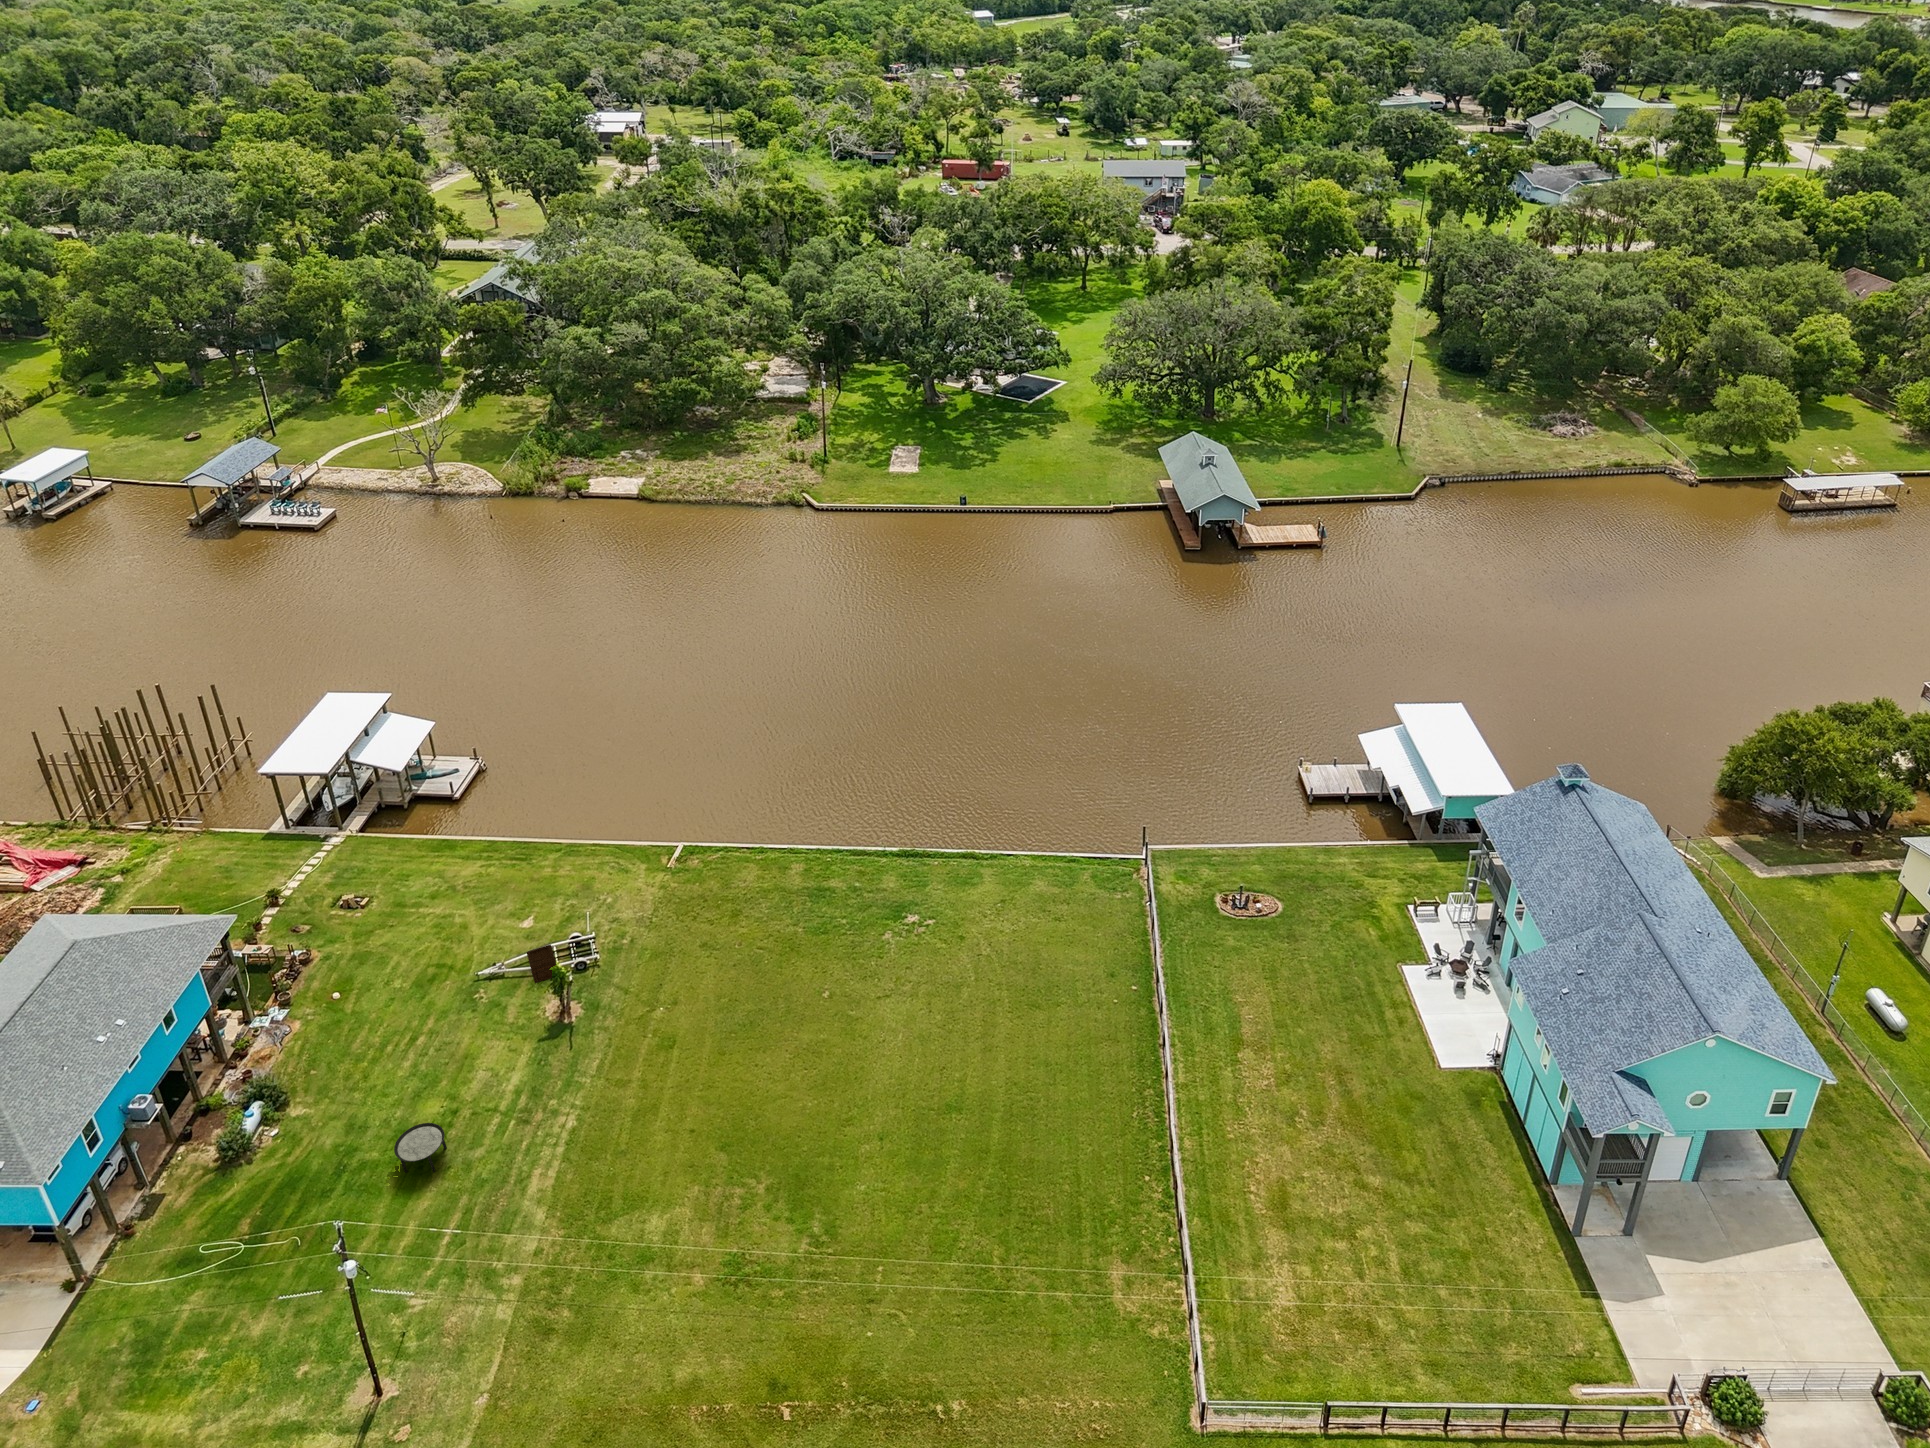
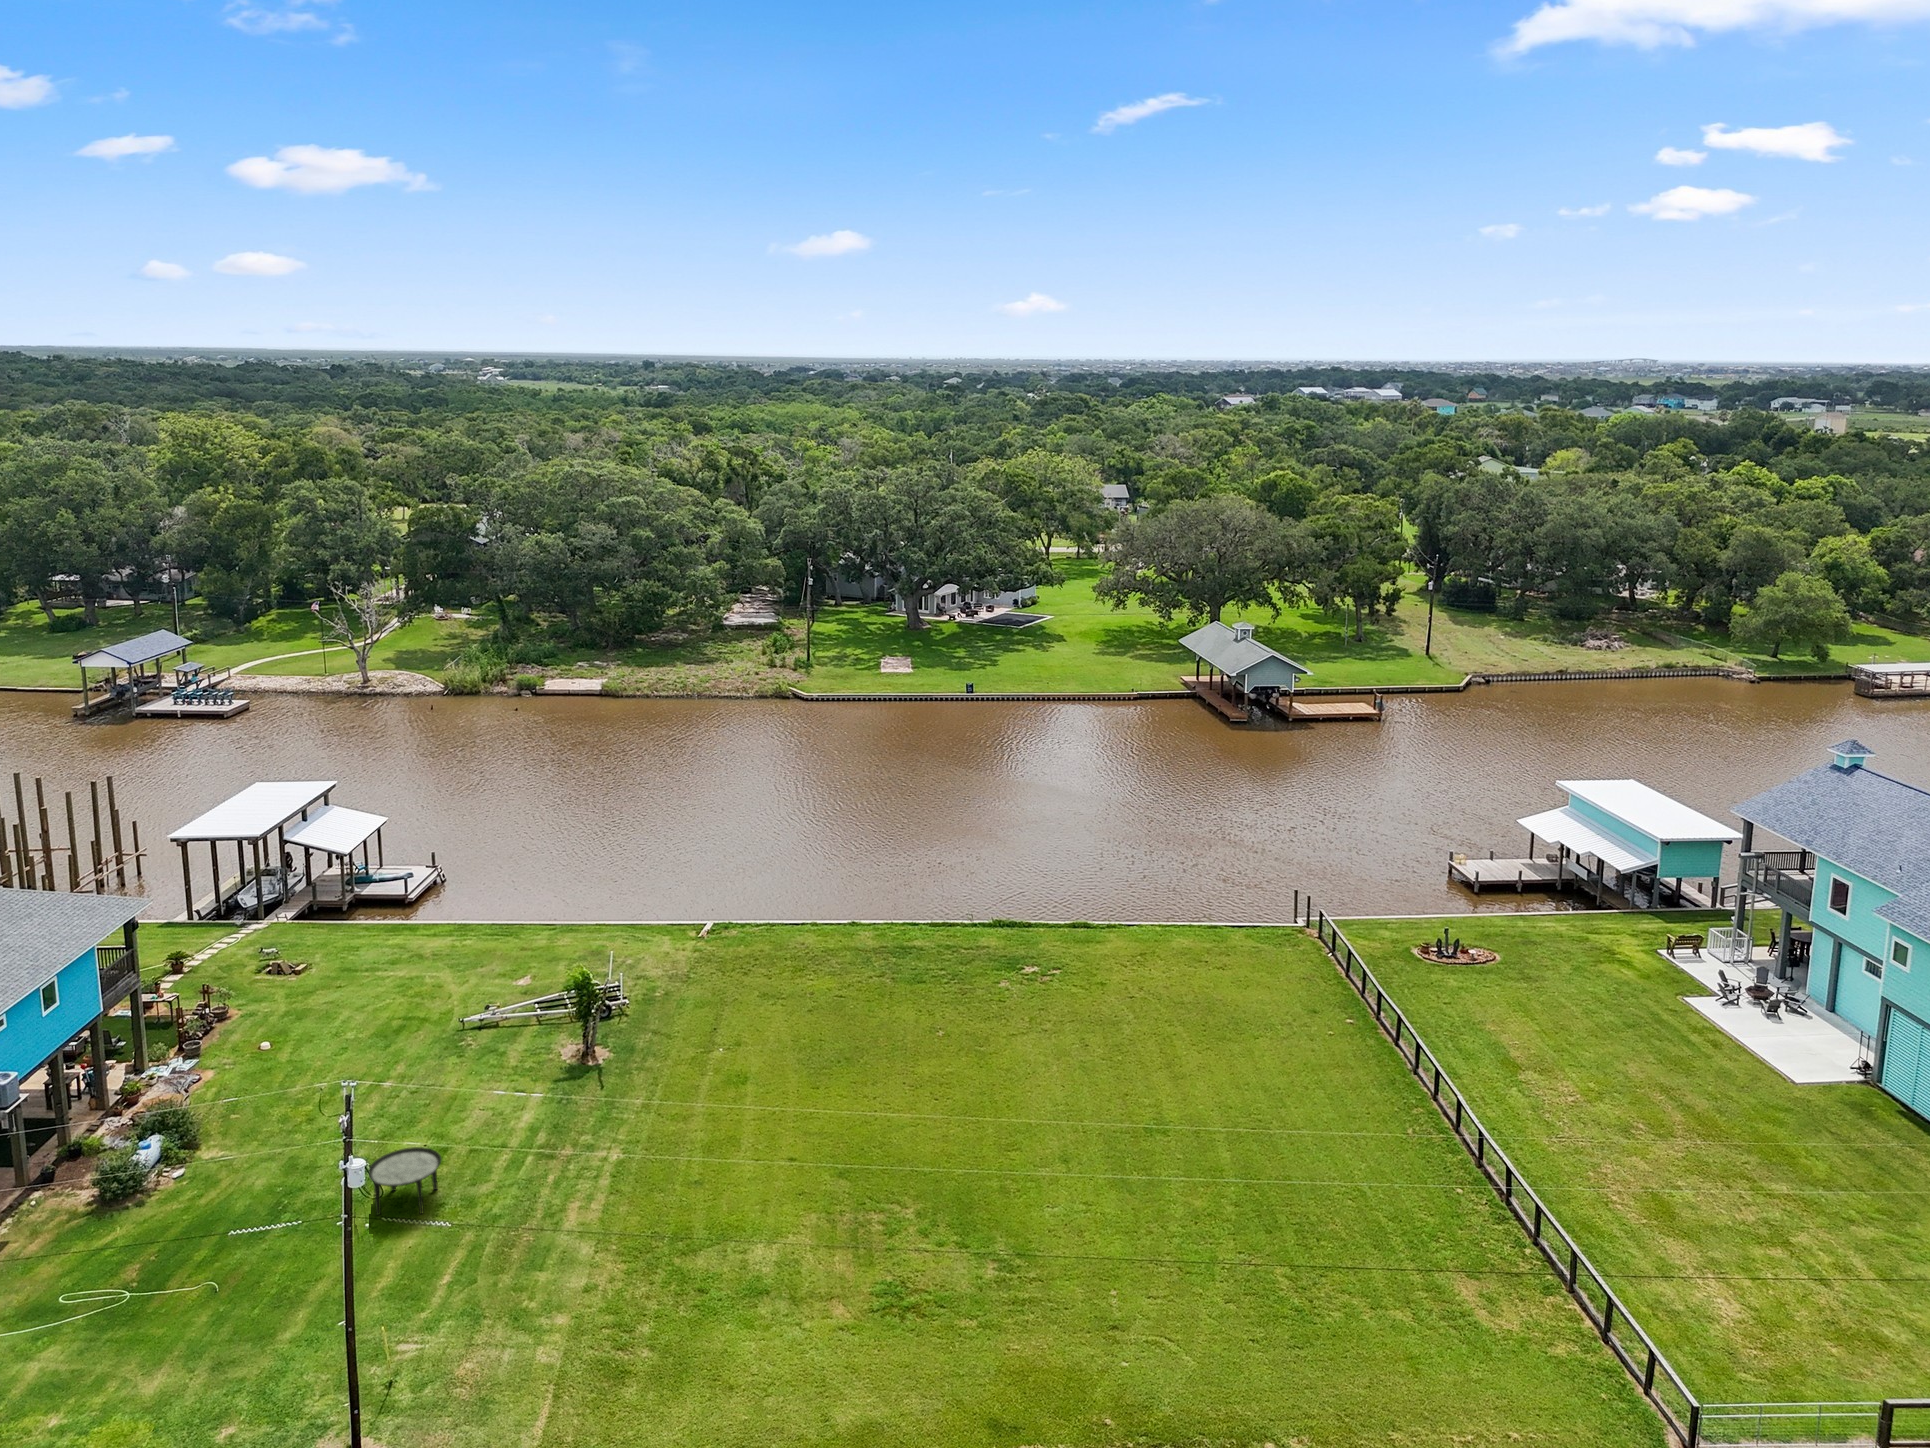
wooden crate: present [526,944,557,983] -> none [533,989,574,1037]

